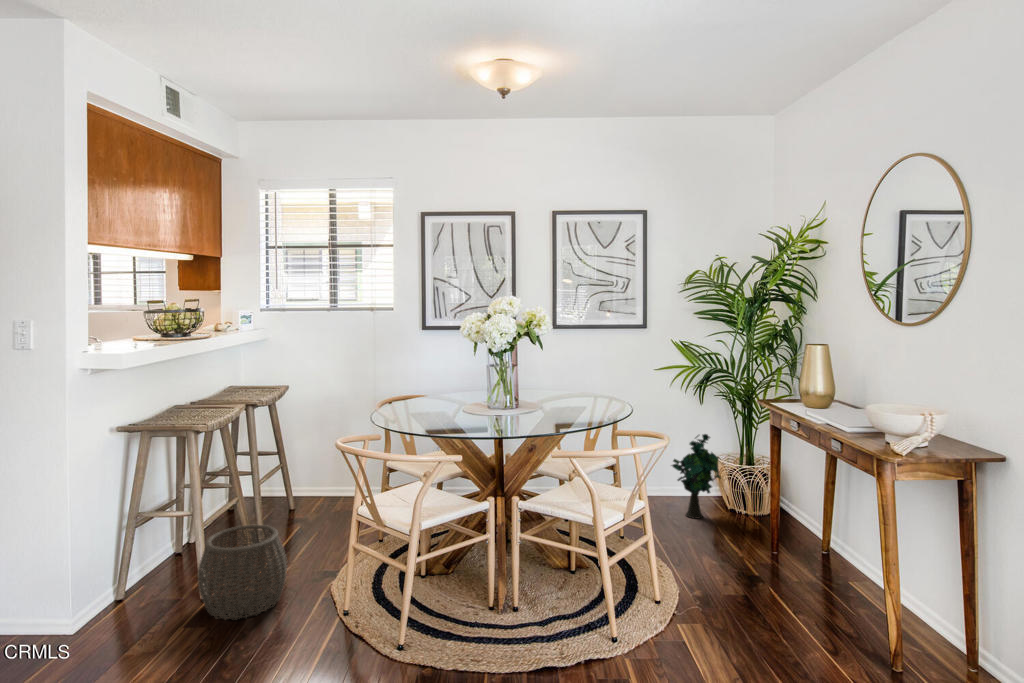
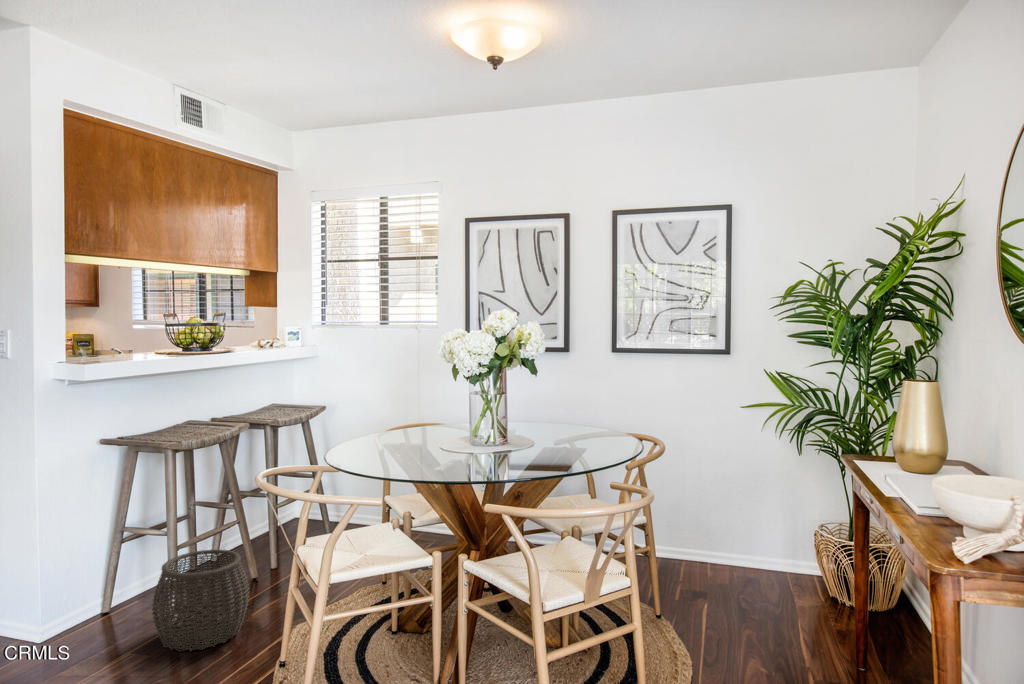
decorative plant: present [672,434,721,518] -> none [745,495,816,607]

